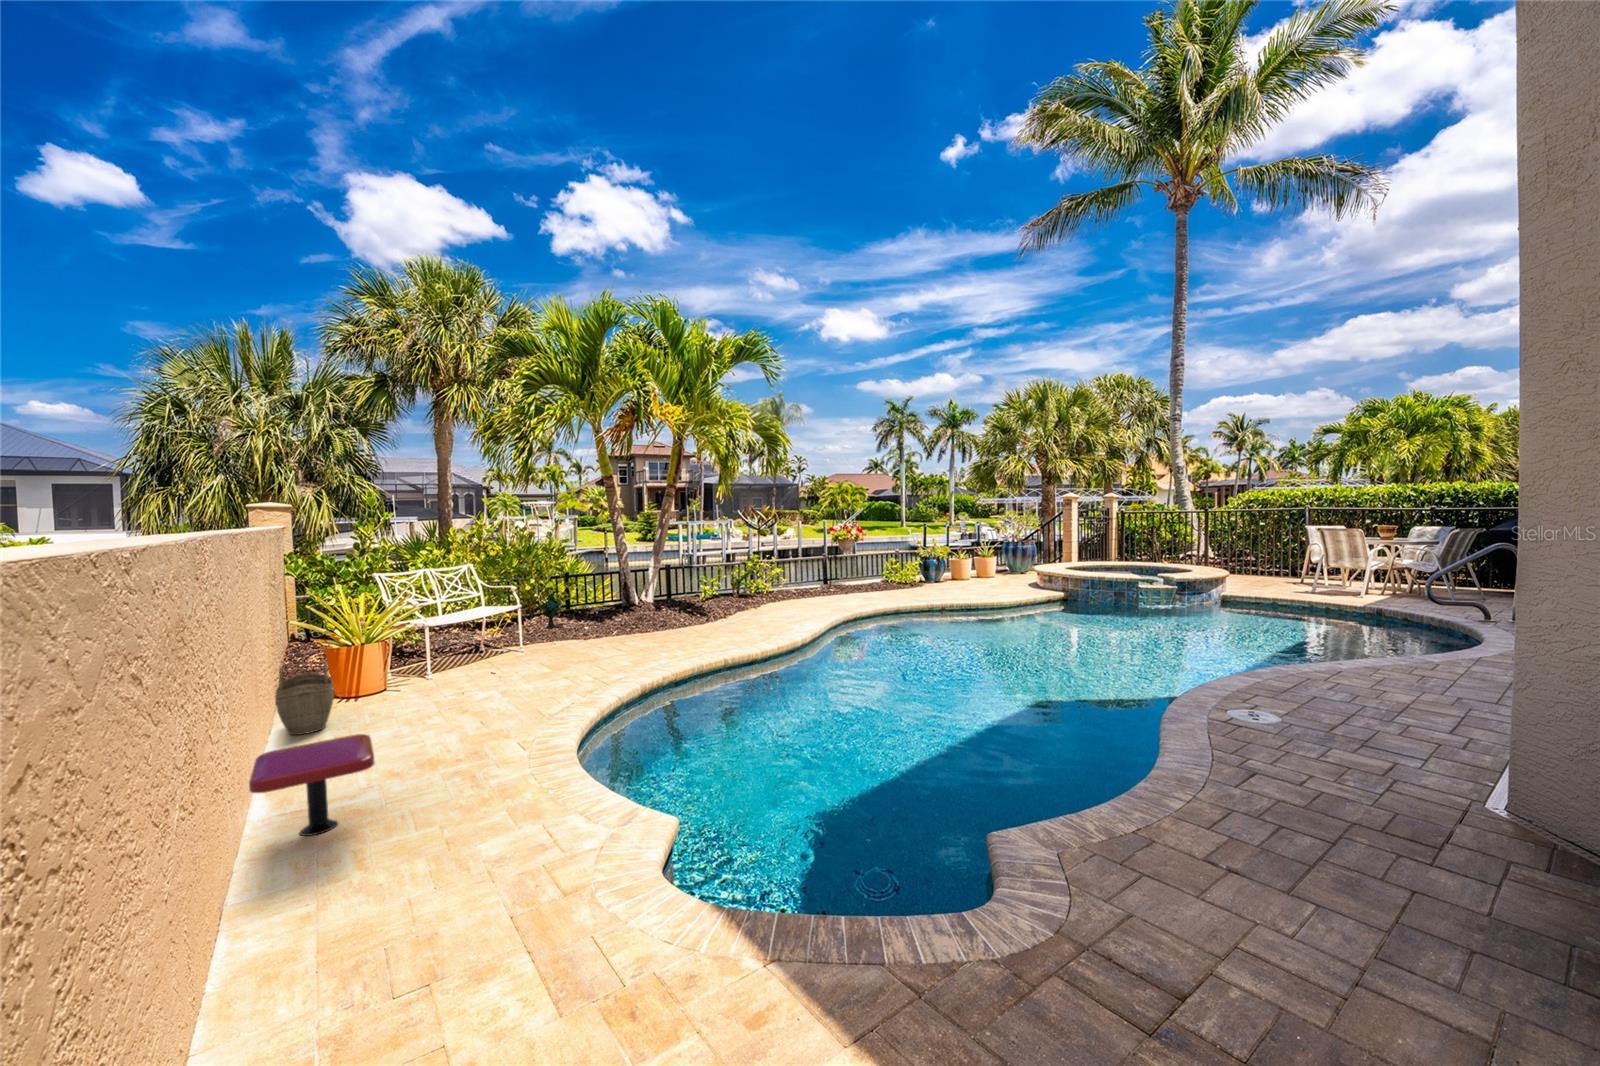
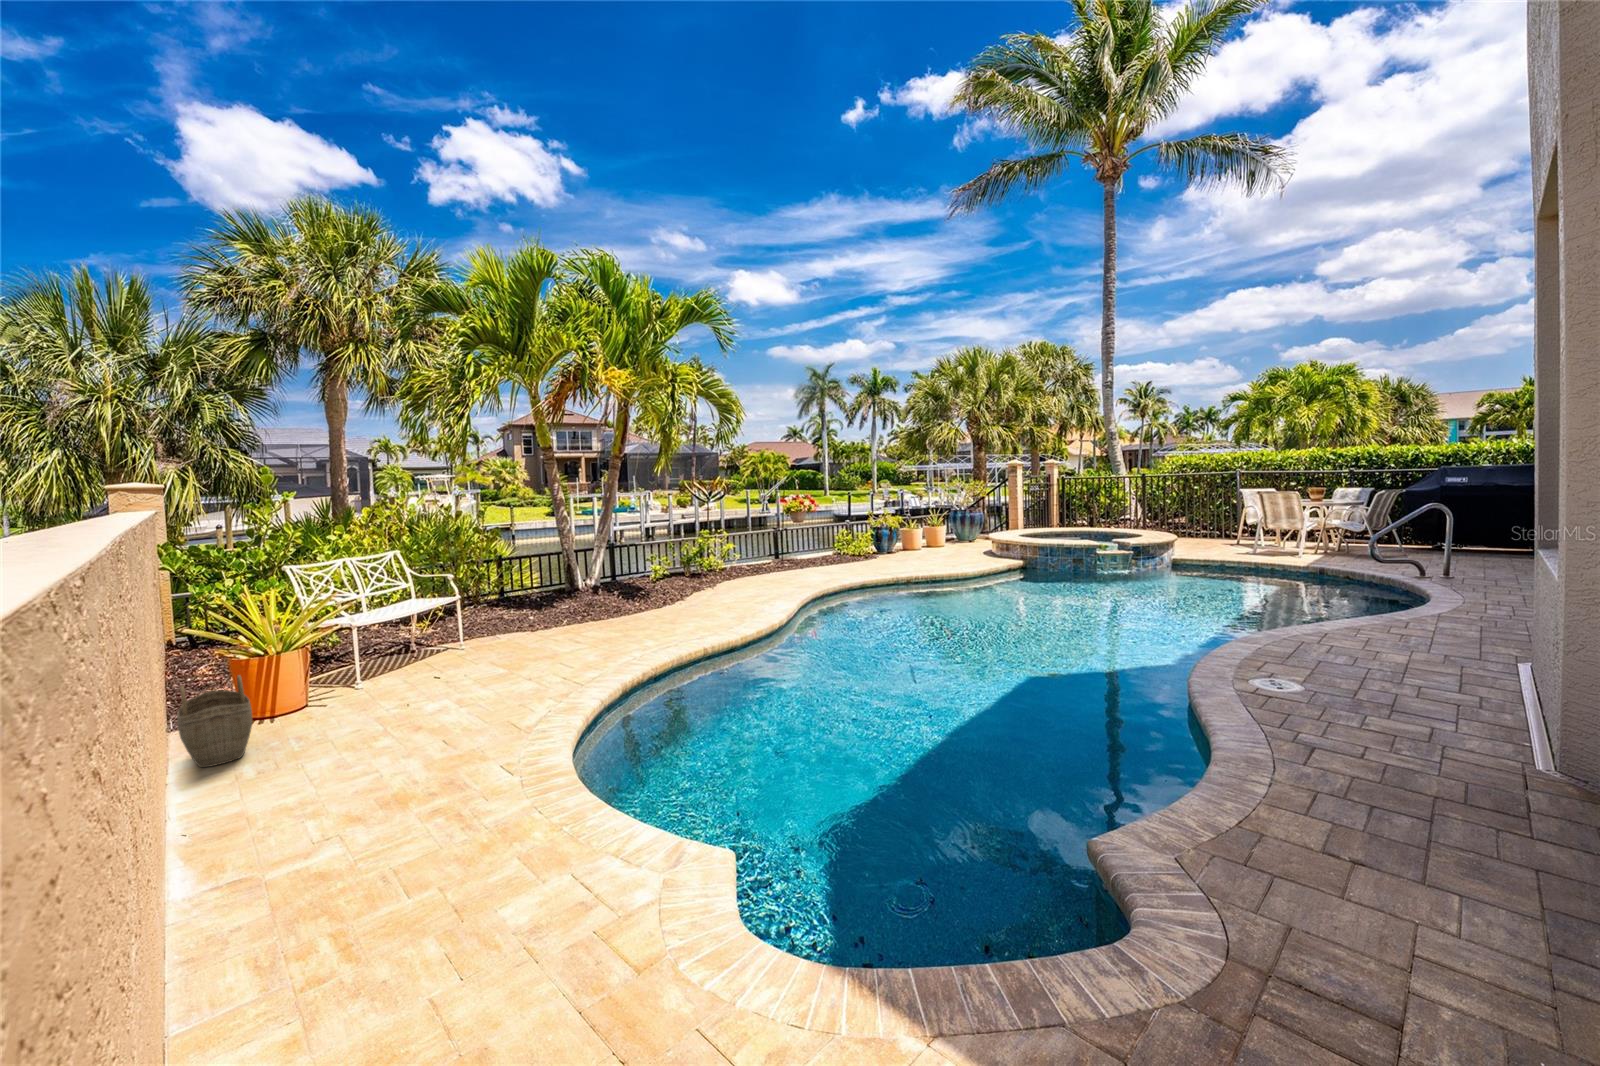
decorative plant: present [539,591,561,628] -> none [472,578,499,620]
pedestal table: present [249,734,375,836] -> none [185,766,347,898]

